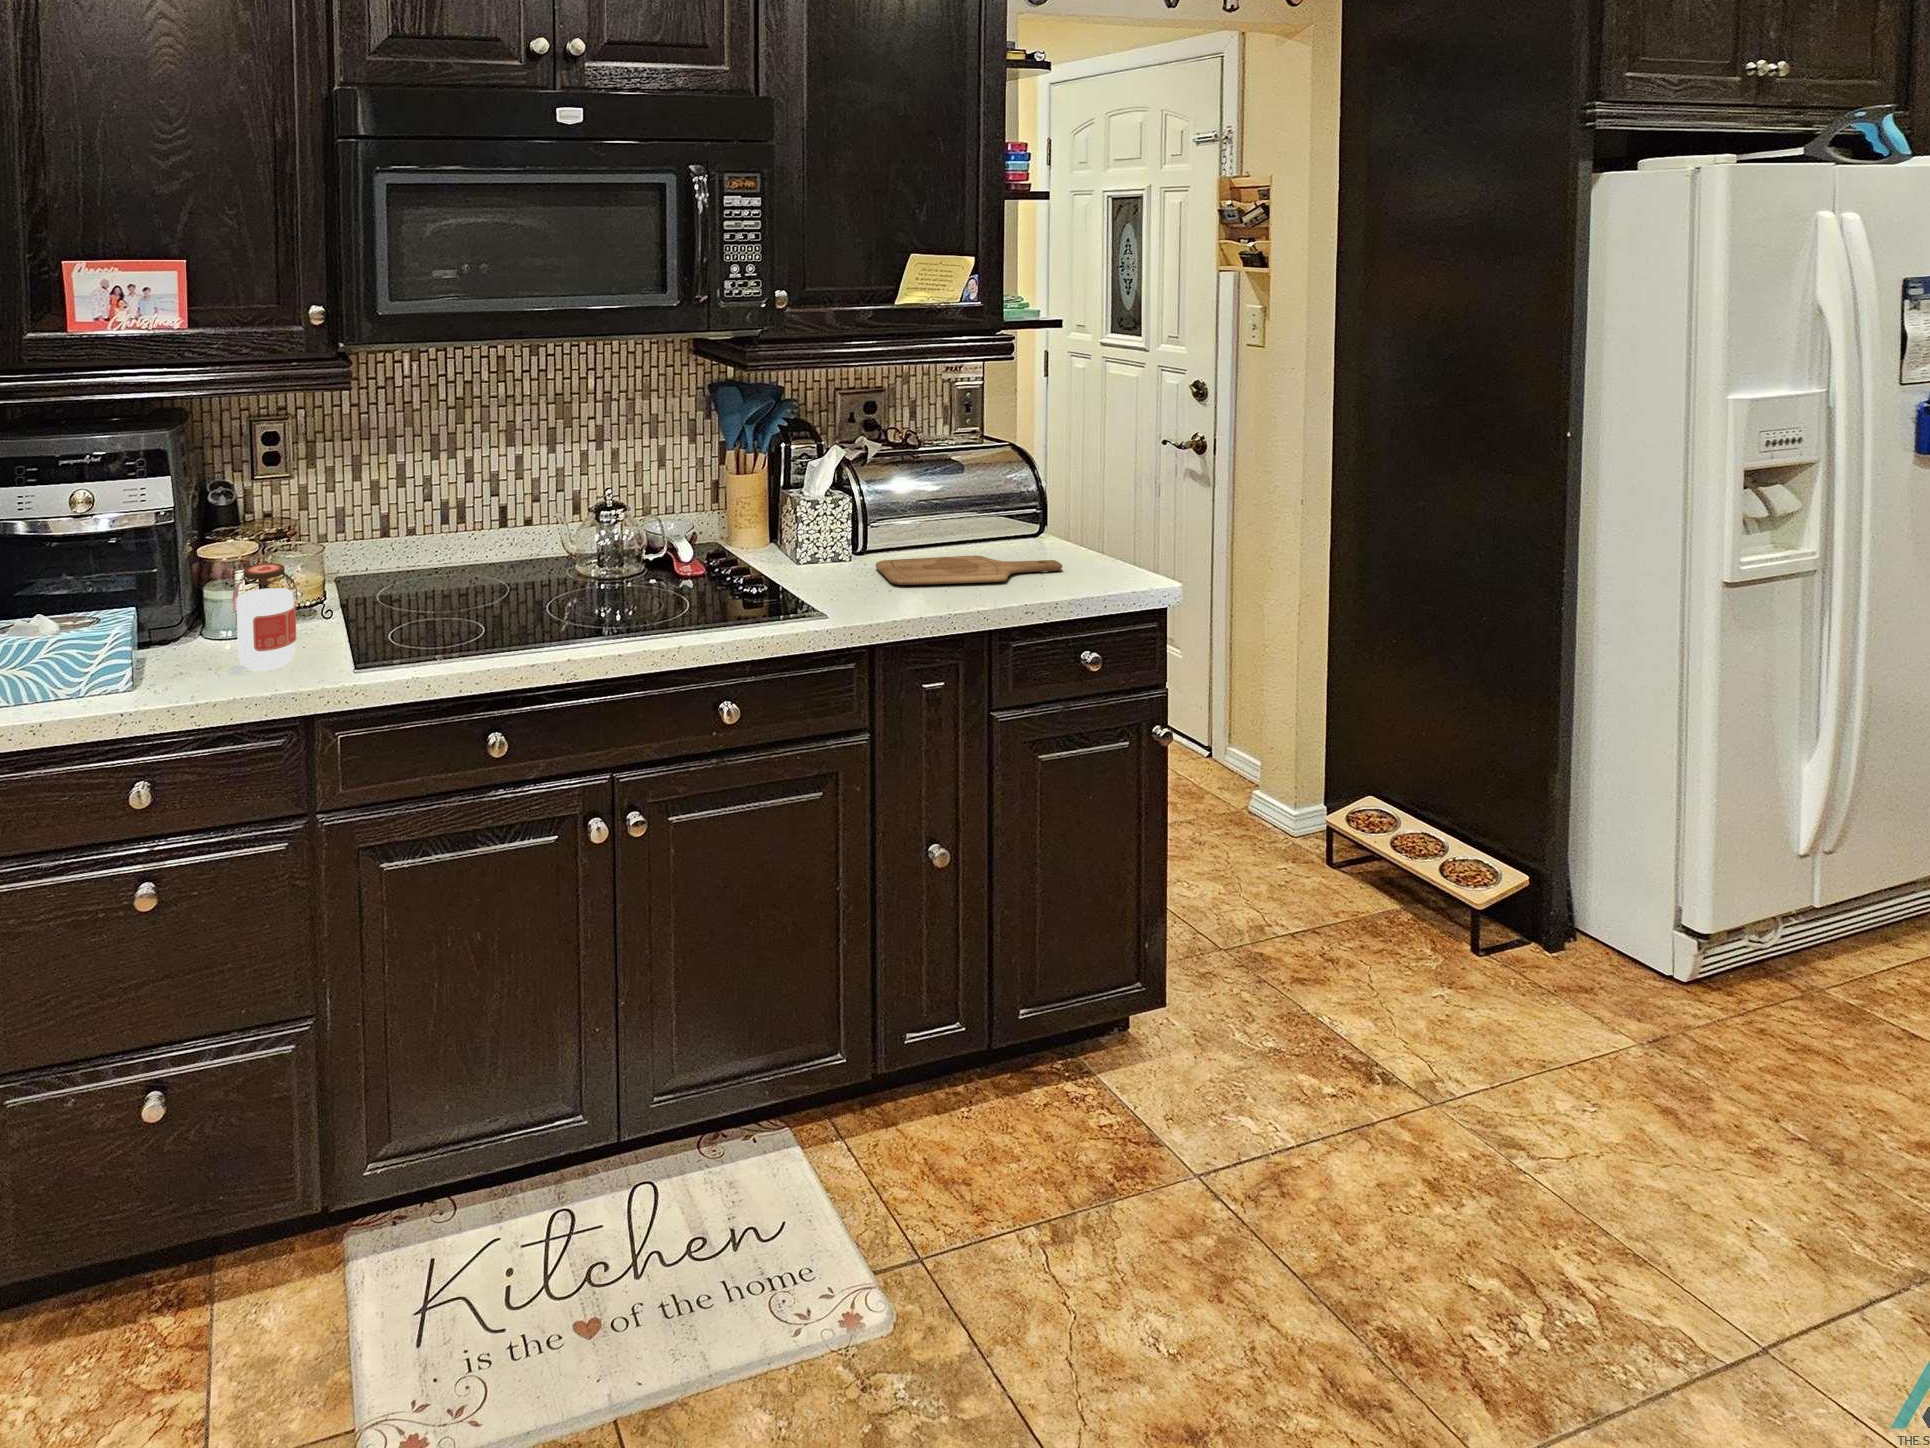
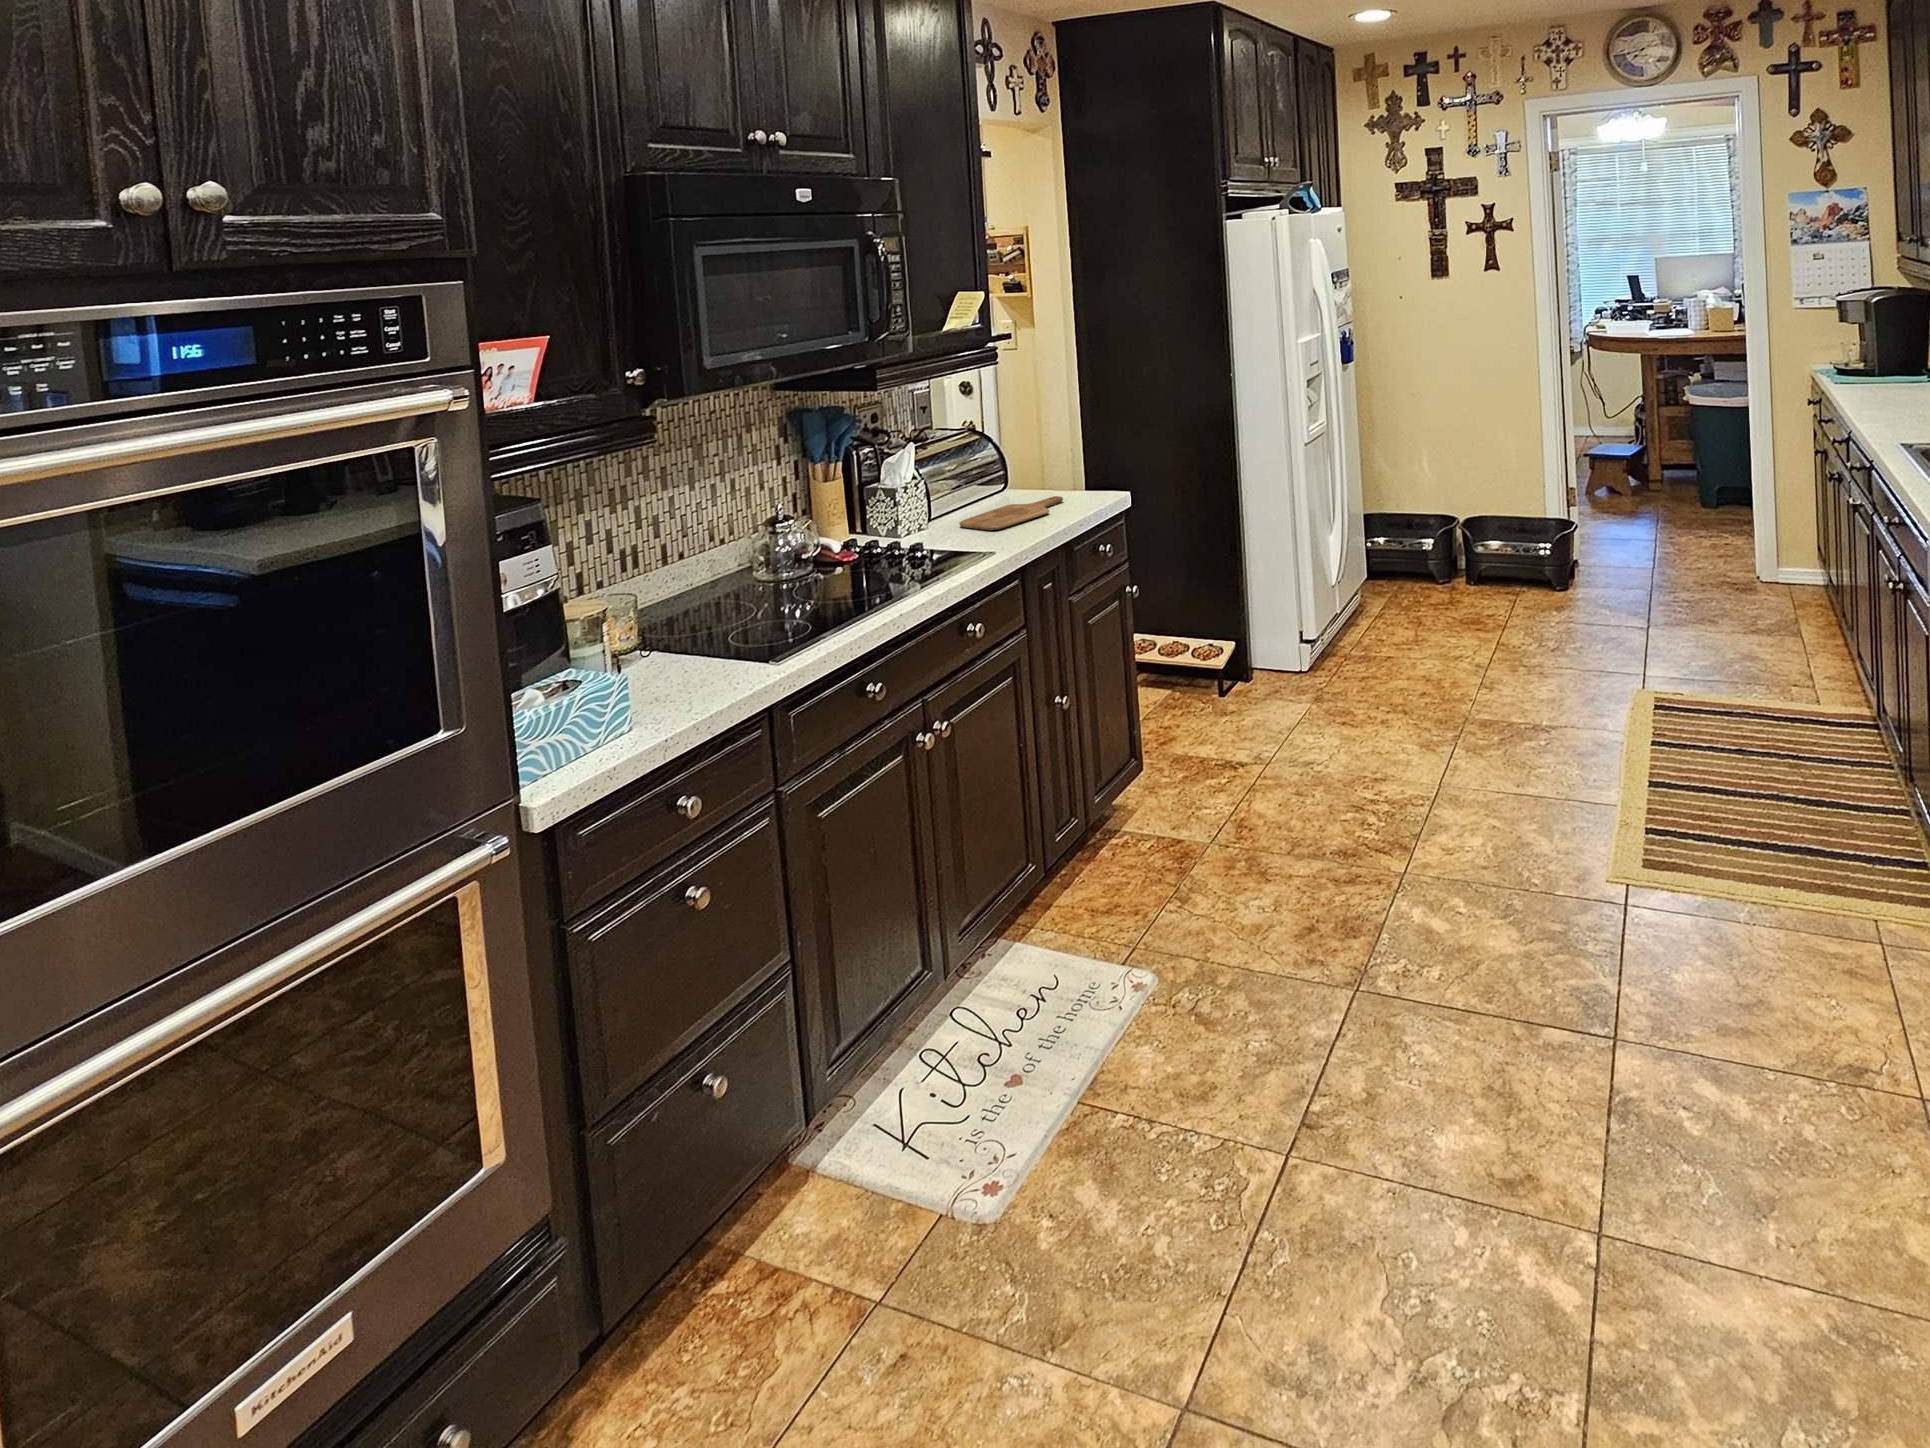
jar: present [233,563,297,671] -> none [666,596,723,694]

